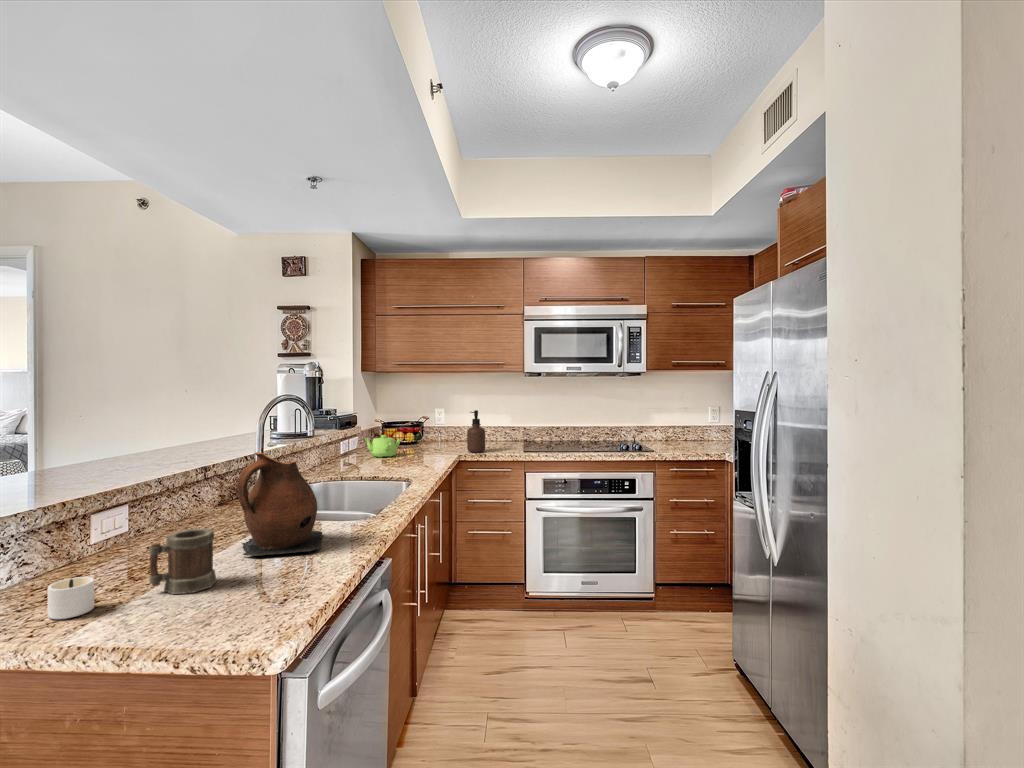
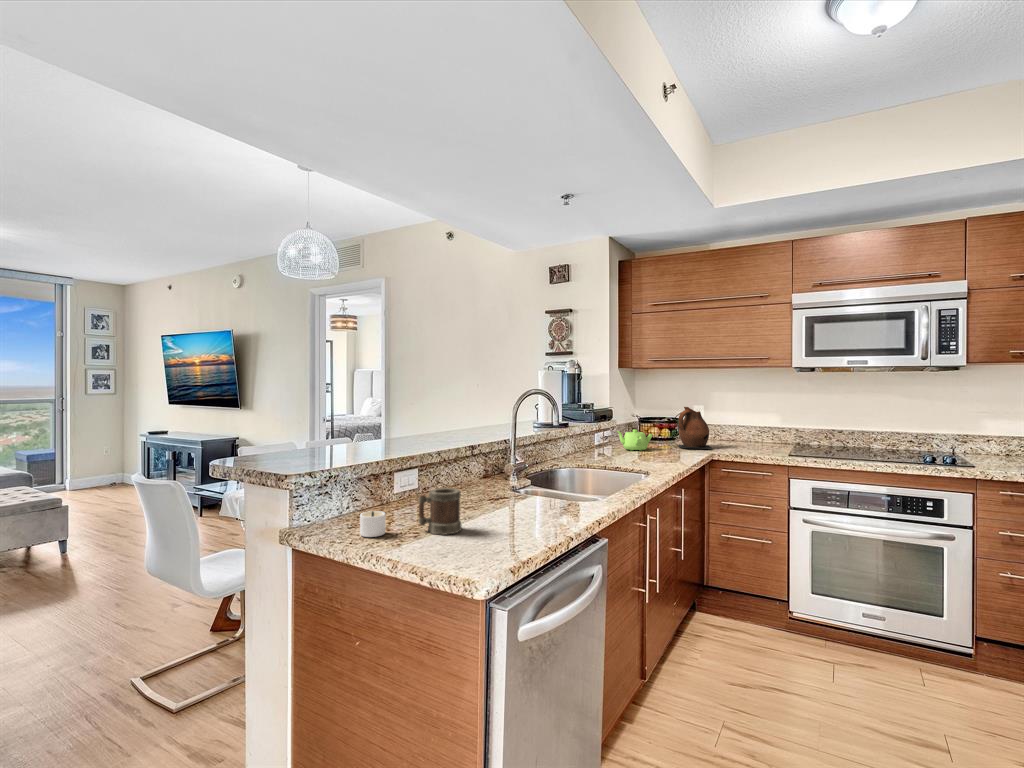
soap dispenser: present [467,410,485,453] -> none [722,408,743,453]
ceramic pitcher: present [237,452,322,556] -> present [678,407,712,449]

